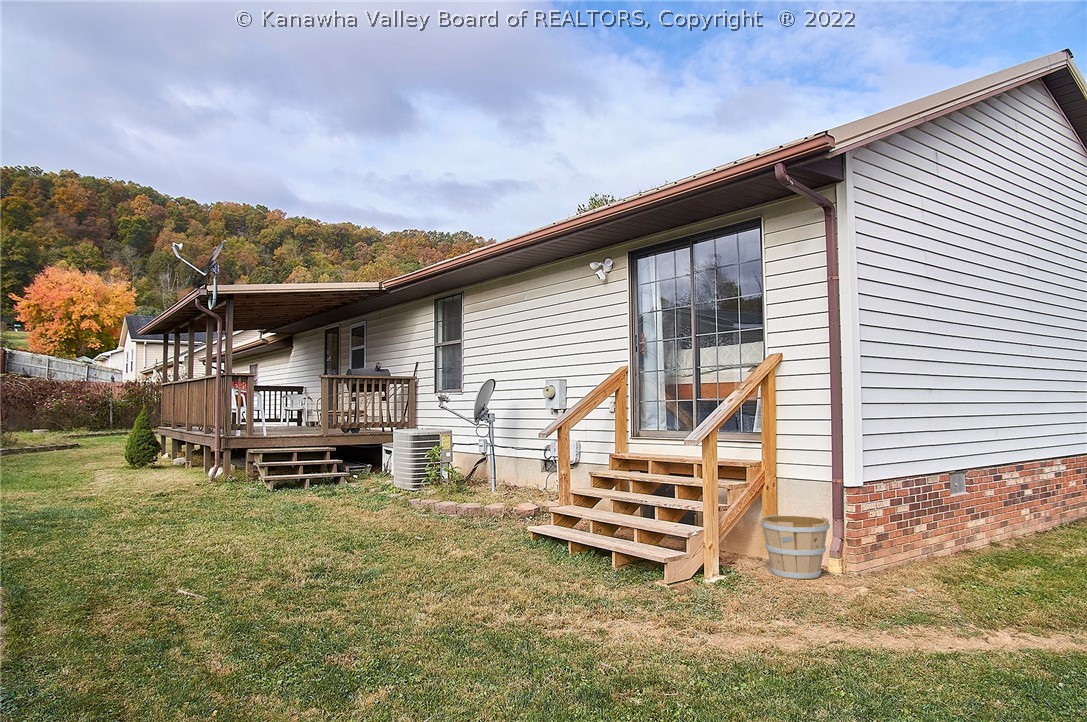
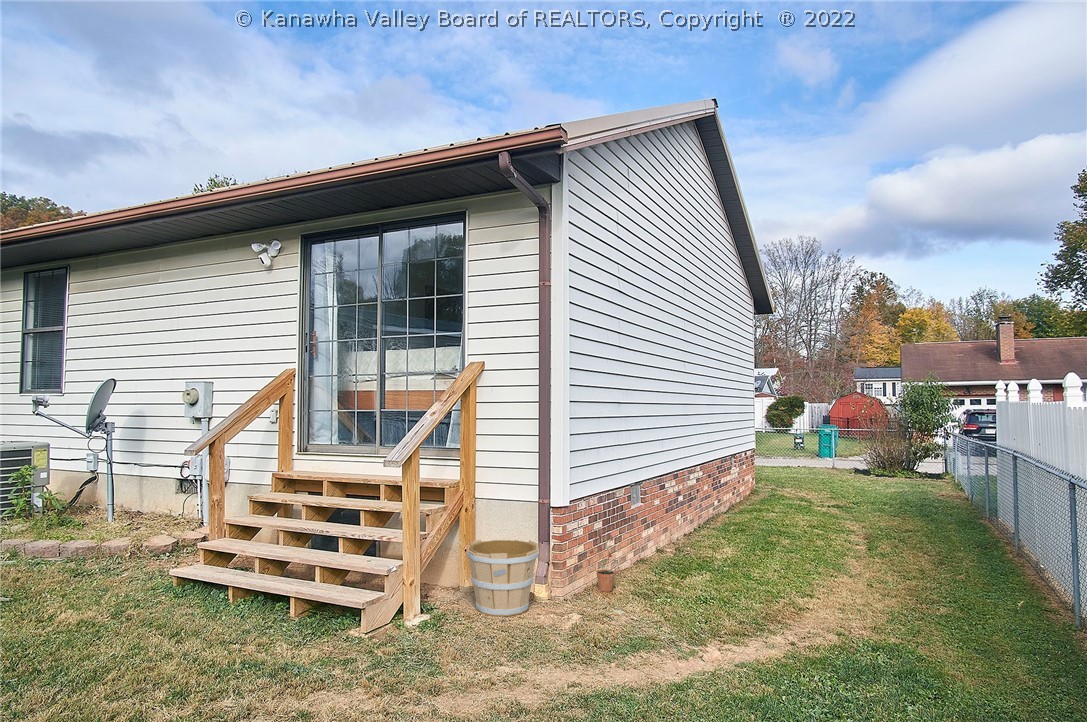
potted plant: none [891,519,924,576] -> present [590,534,617,592]

